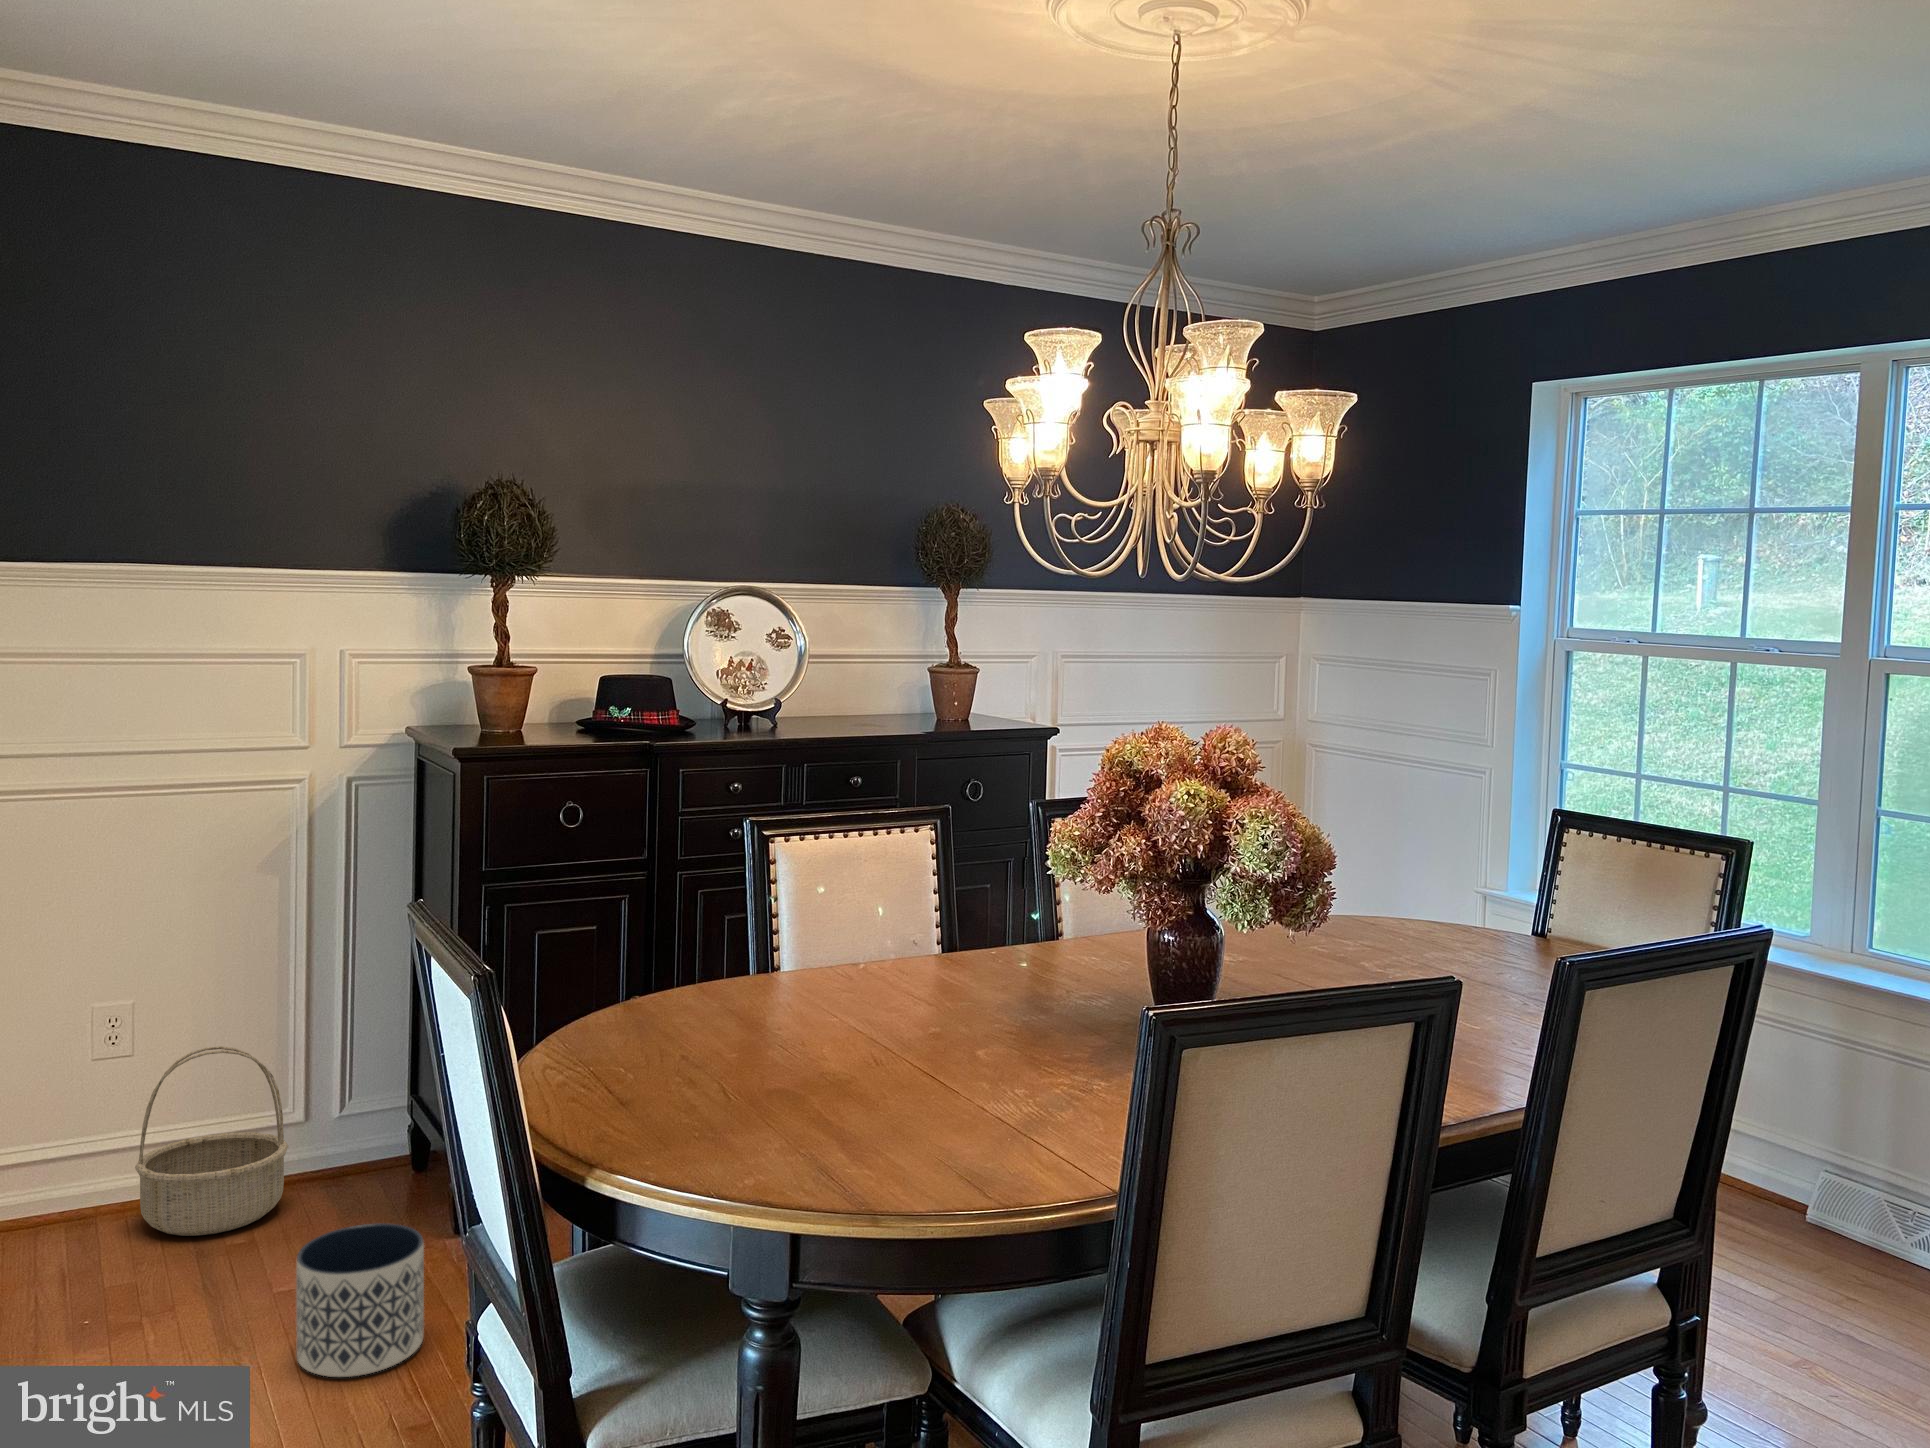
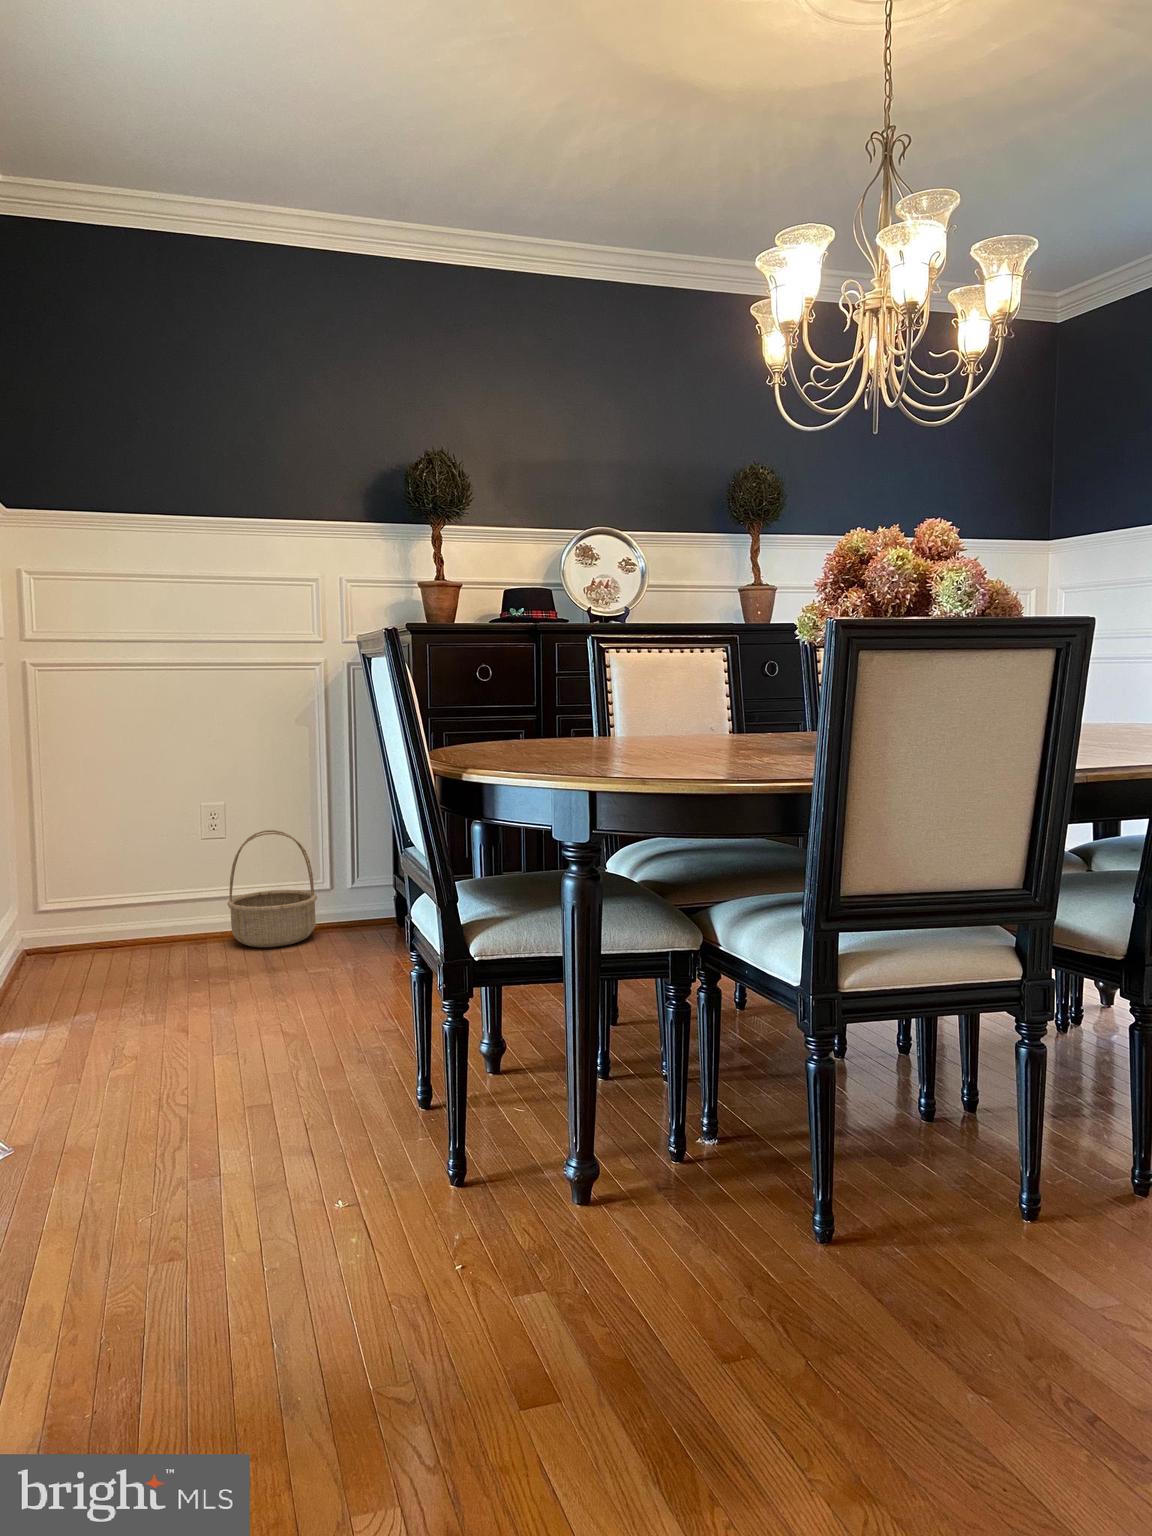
planter: present [296,1223,424,1377] -> none [304,928,386,1018]

